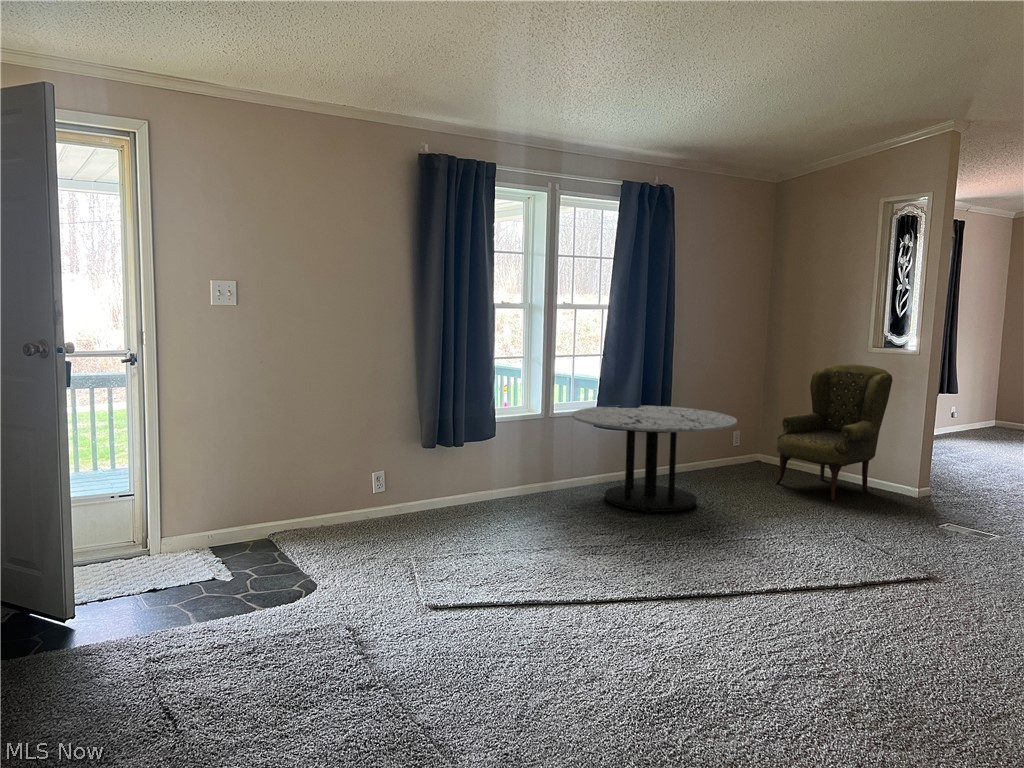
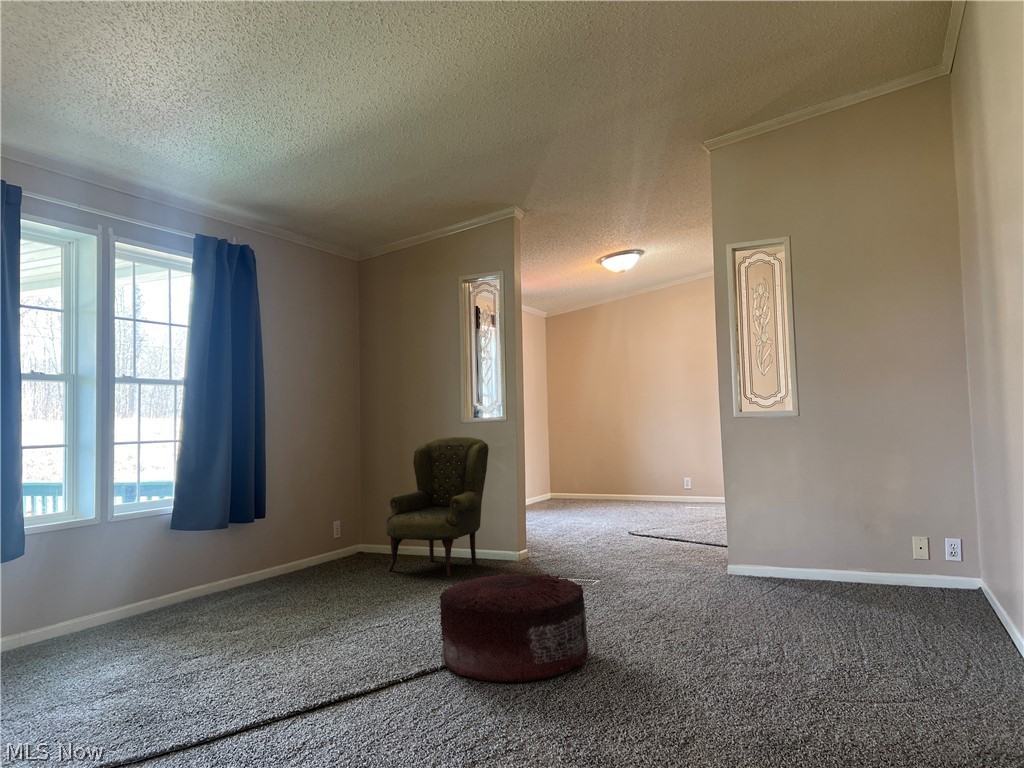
coffee table: present [572,405,737,513] -> none [141,494,351,624]
pouf: none [794,518,947,626] -> present [440,573,588,682]

